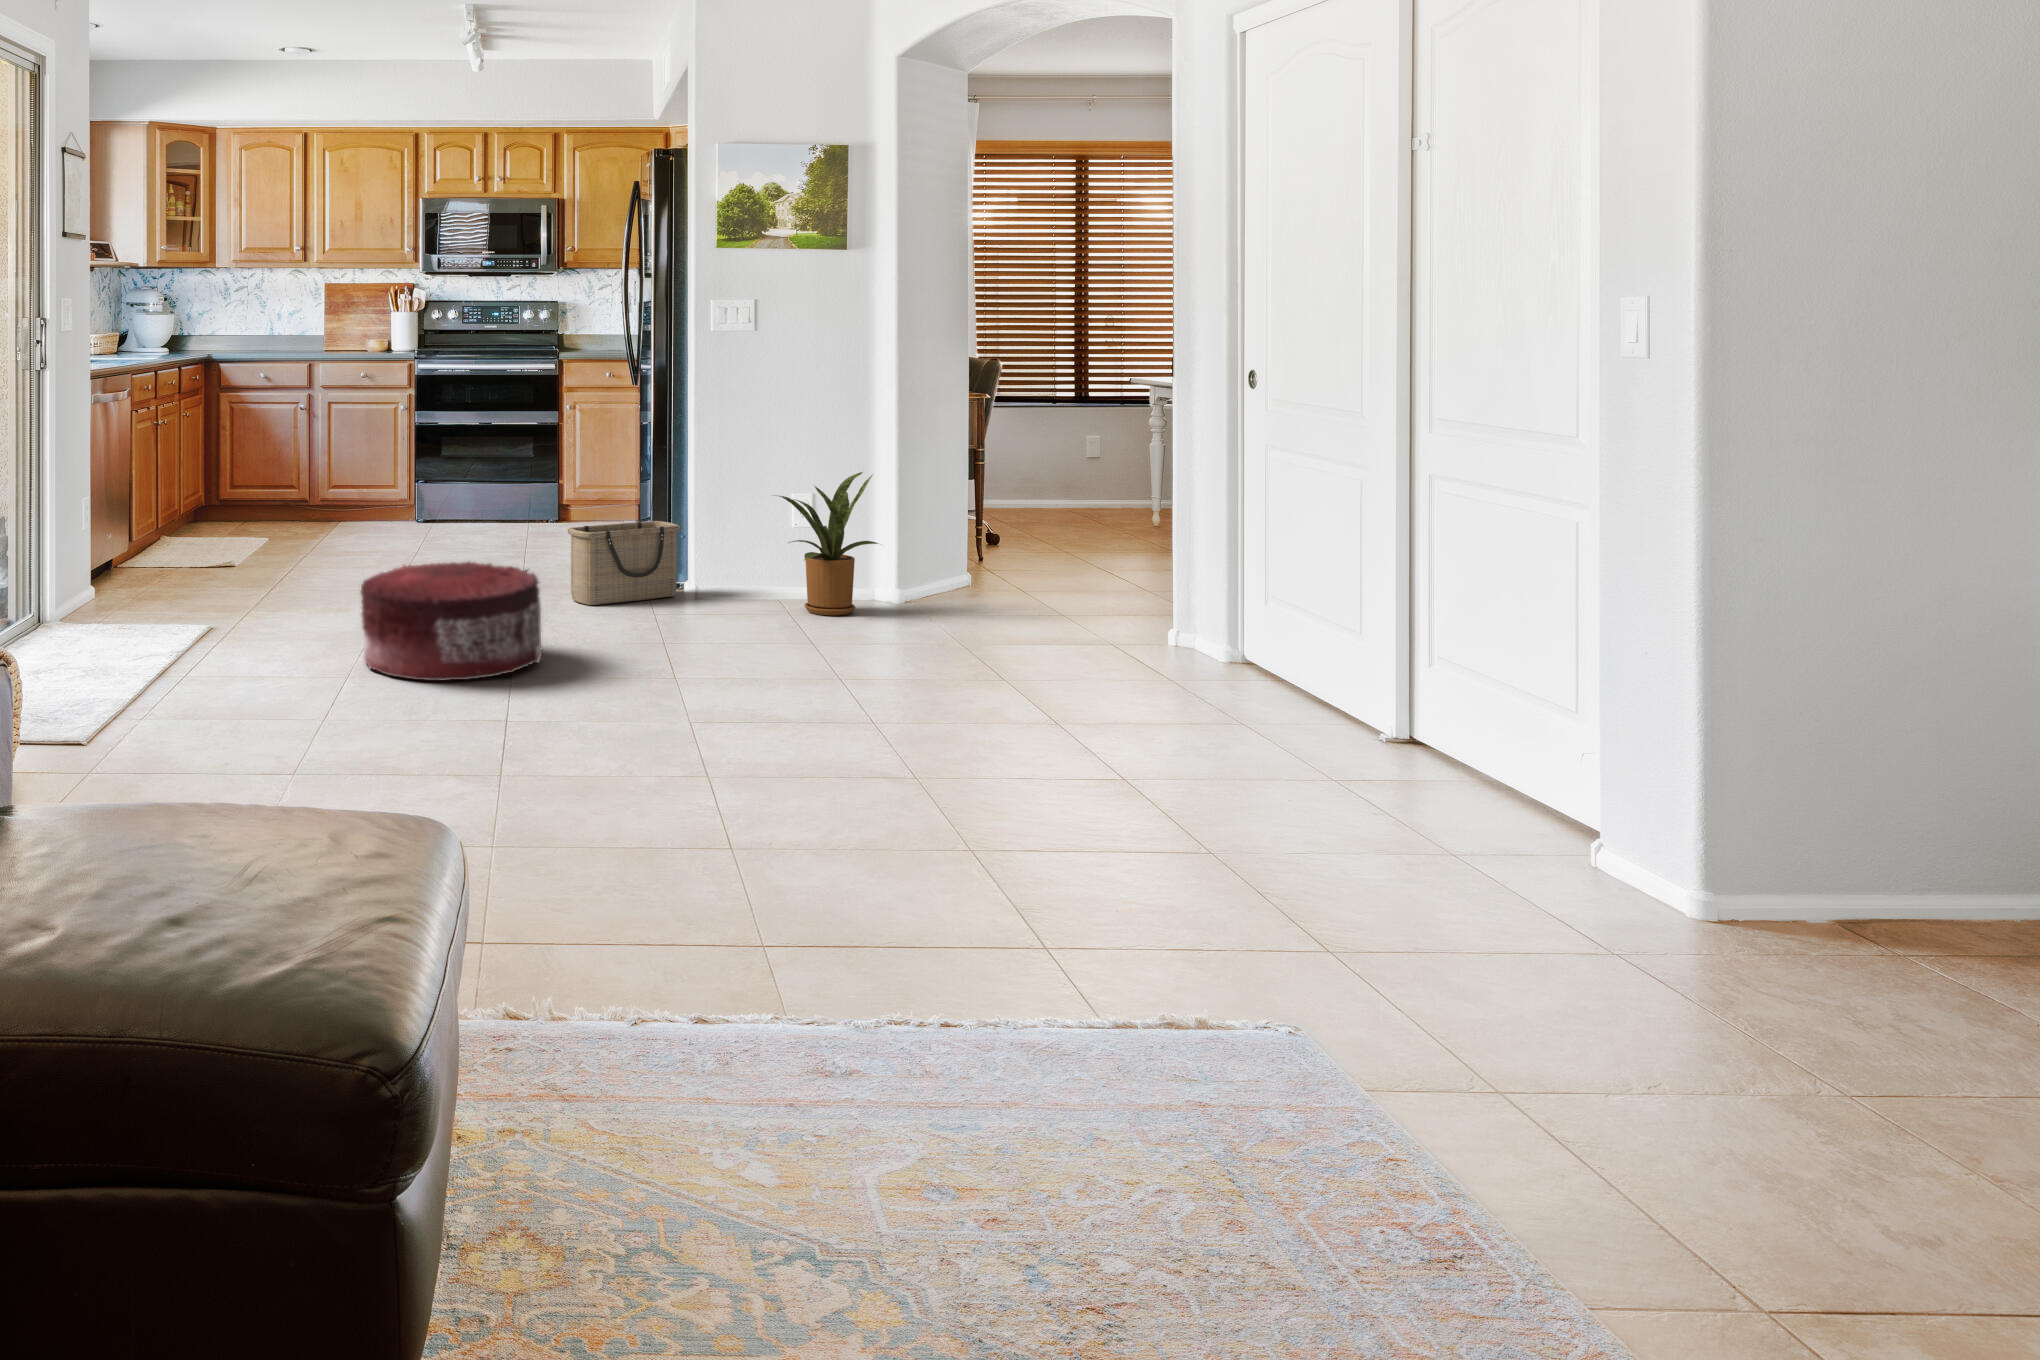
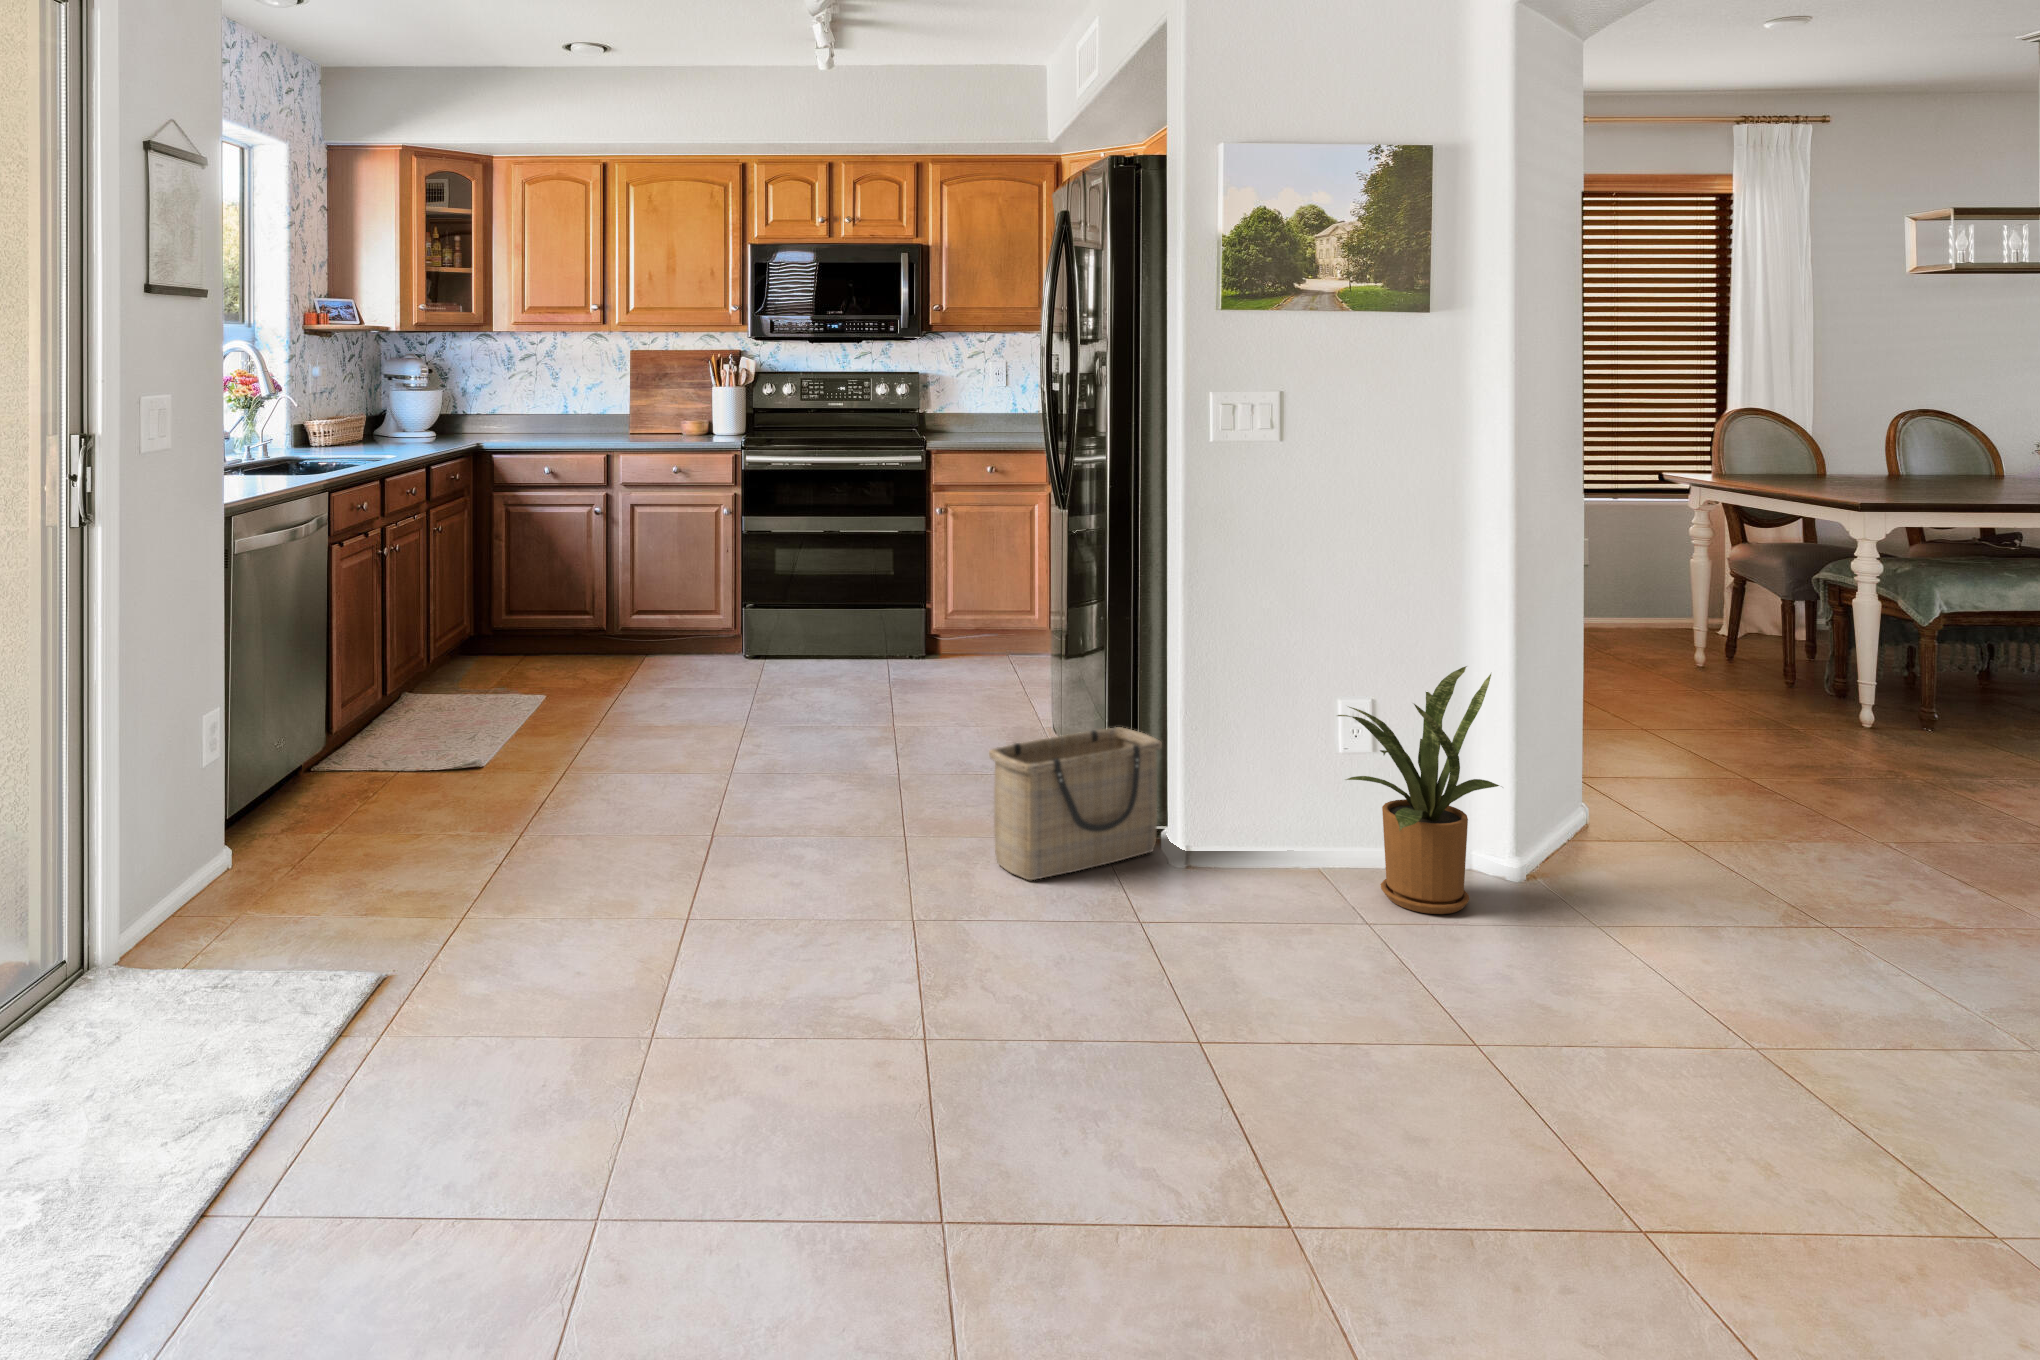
pouf: present [361,562,542,681] -> none [649,871,1000,1201]

